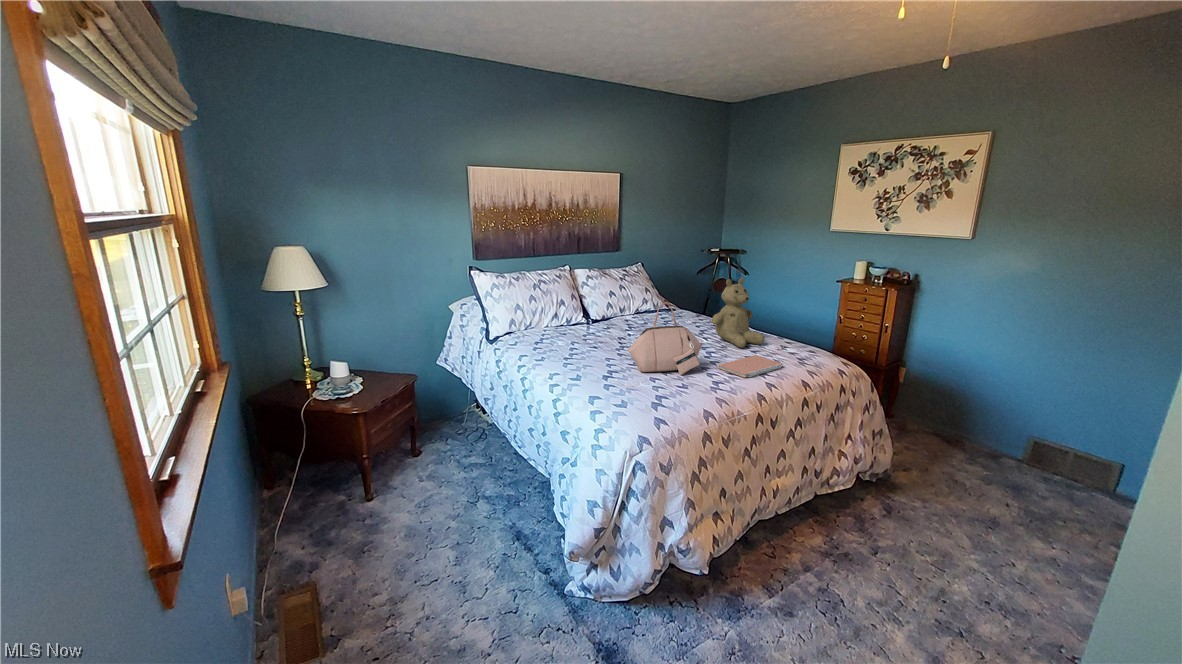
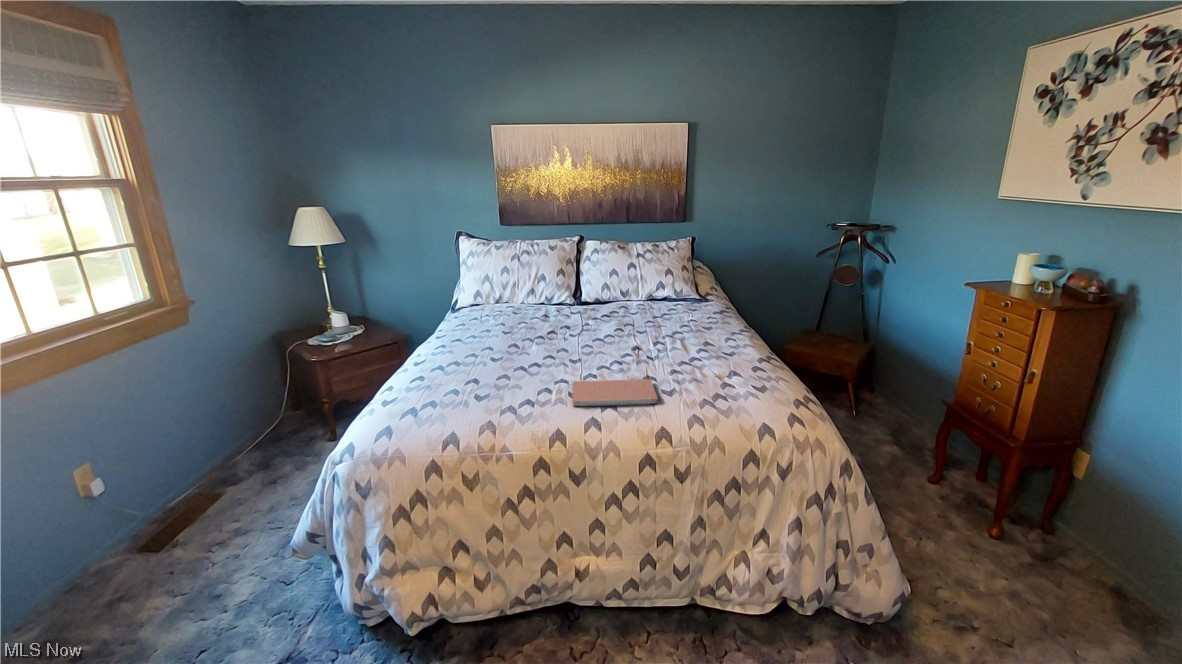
teddy bear: present [712,278,764,348] -> none [641,266,715,366]
handbag: present [628,303,702,375] -> none [474,290,557,384]

